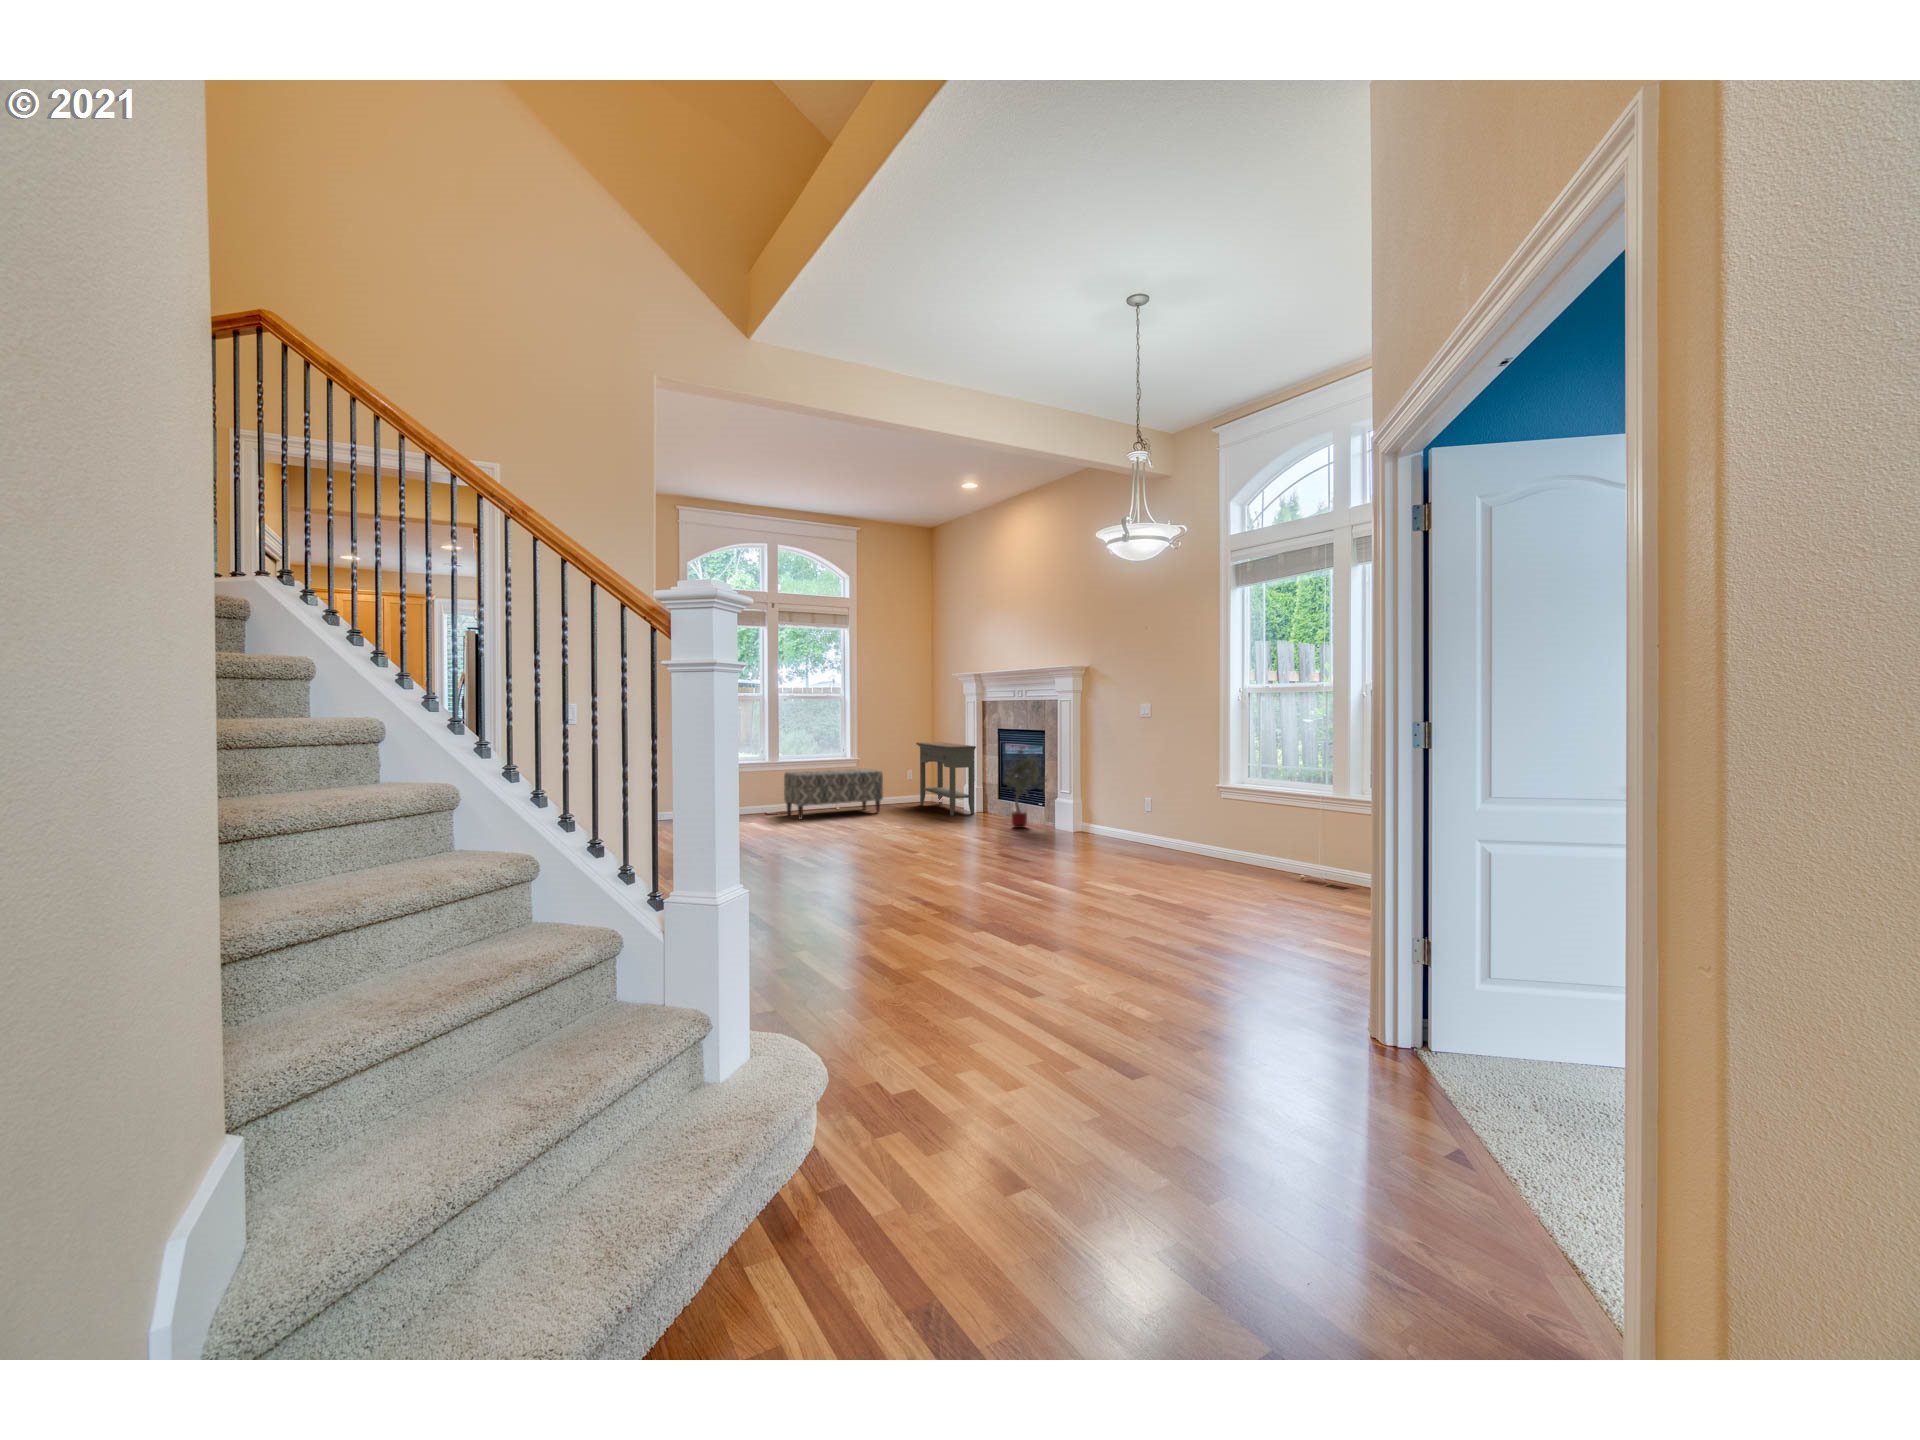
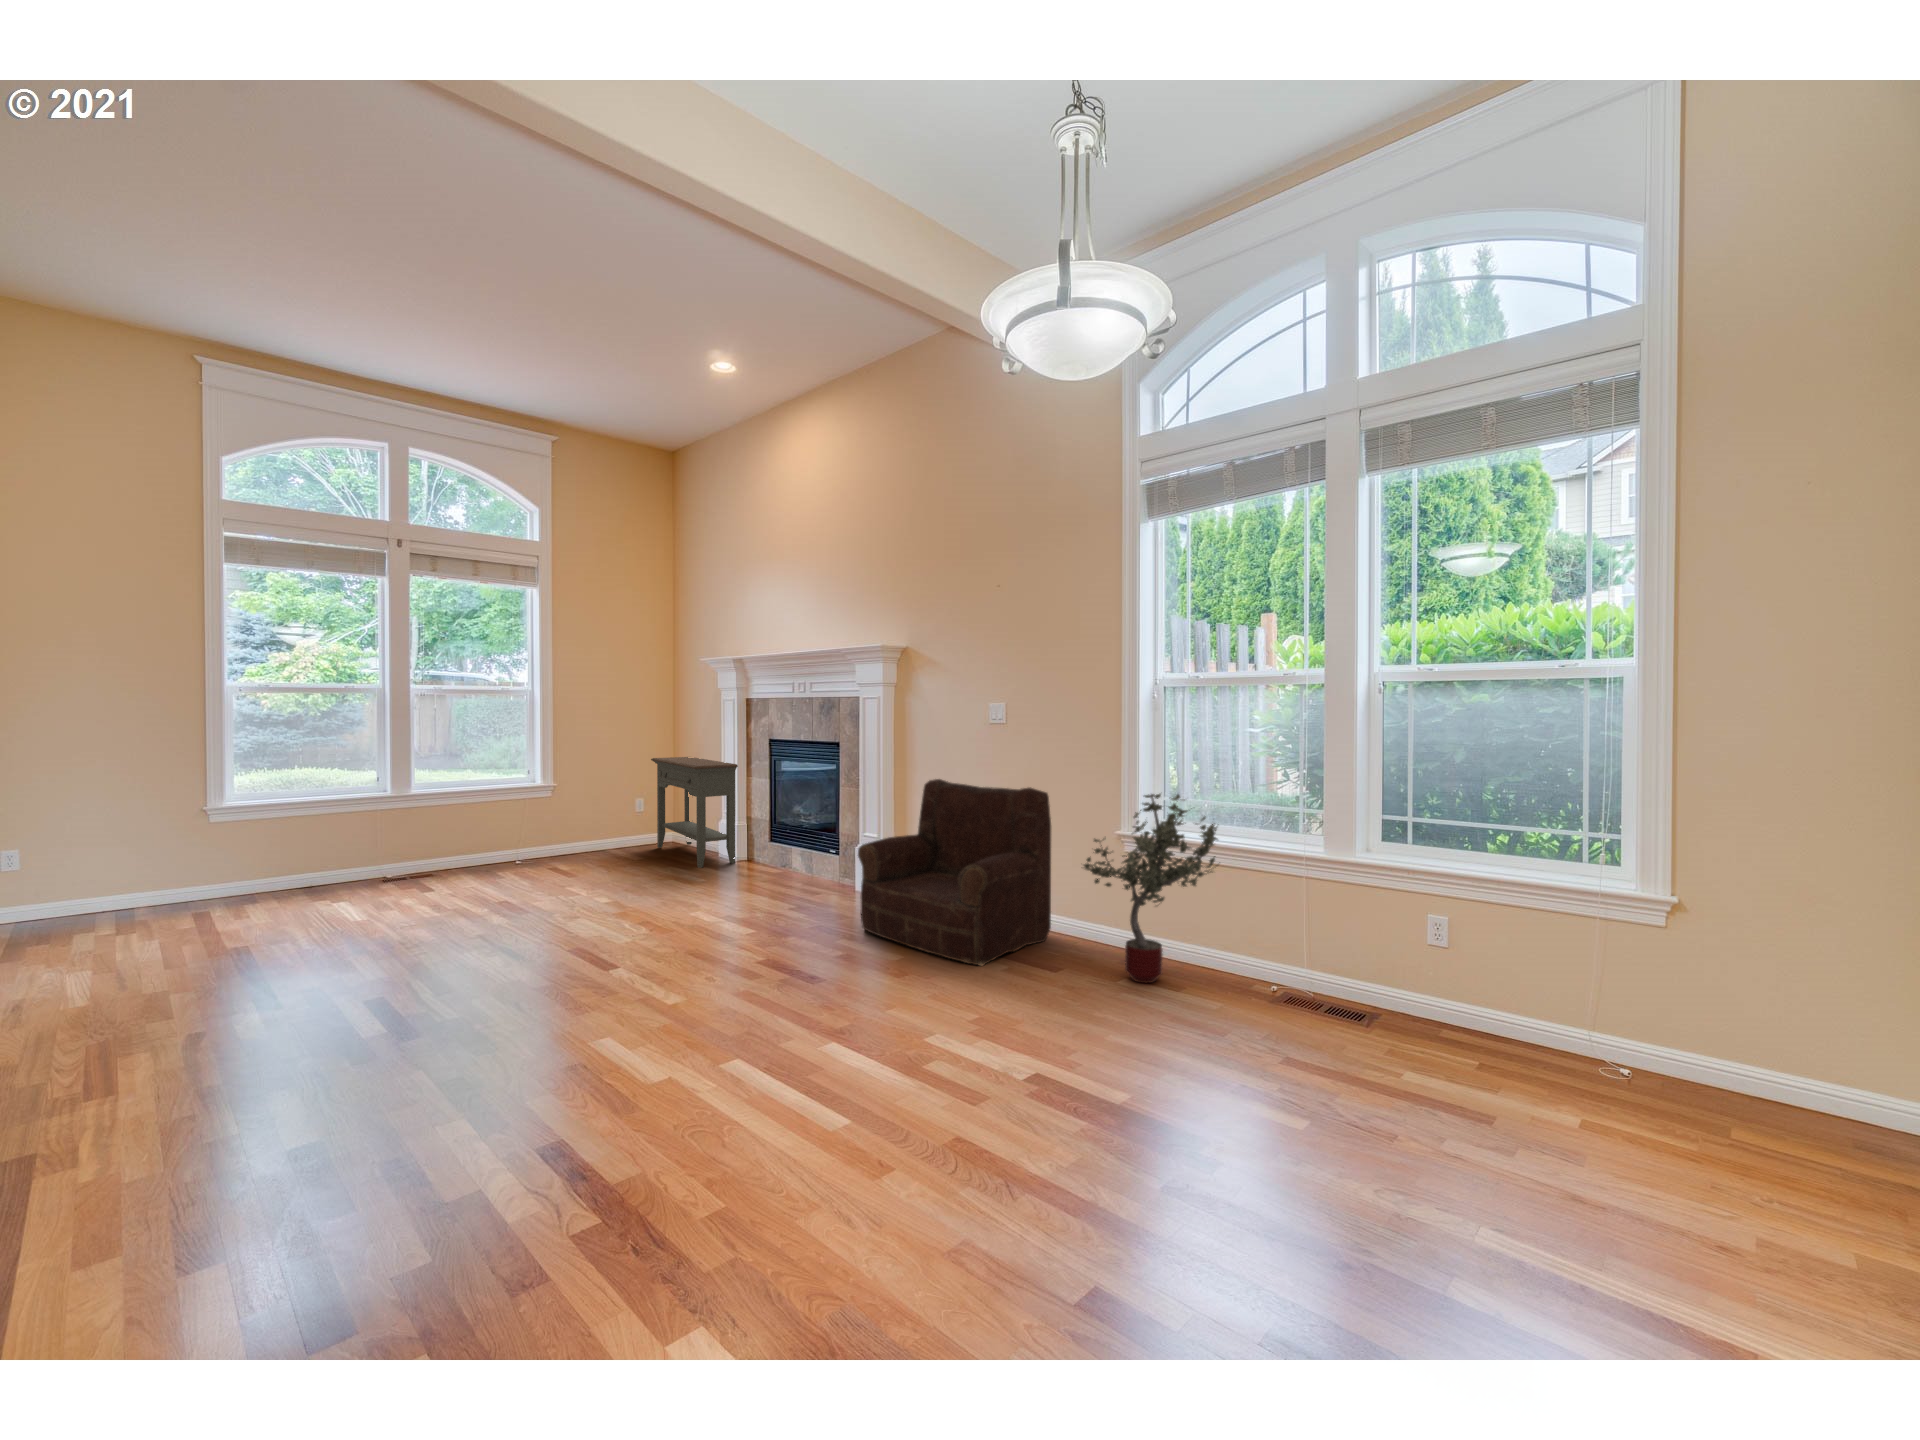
potted tree: present [1004,747,1047,828] -> present [1084,794,1218,983]
armchair: none [1055,753,1177,861] -> present [858,779,1051,966]
bench: present [784,769,883,819] -> none [412,799,591,891]

